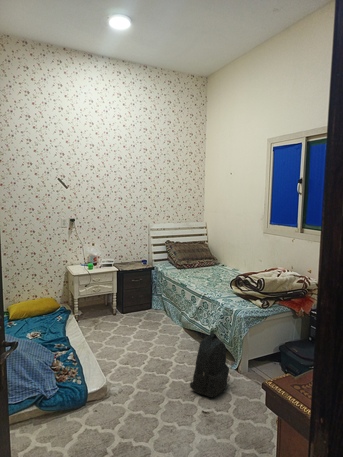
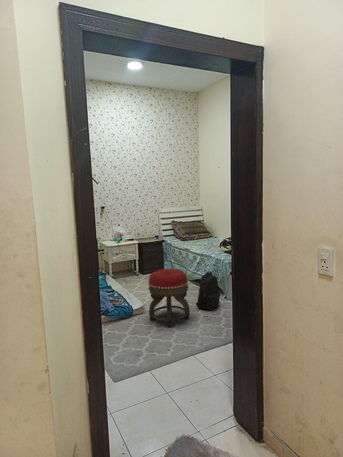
footstool: none [111,330,178,440] -> present [149,269,190,327]

